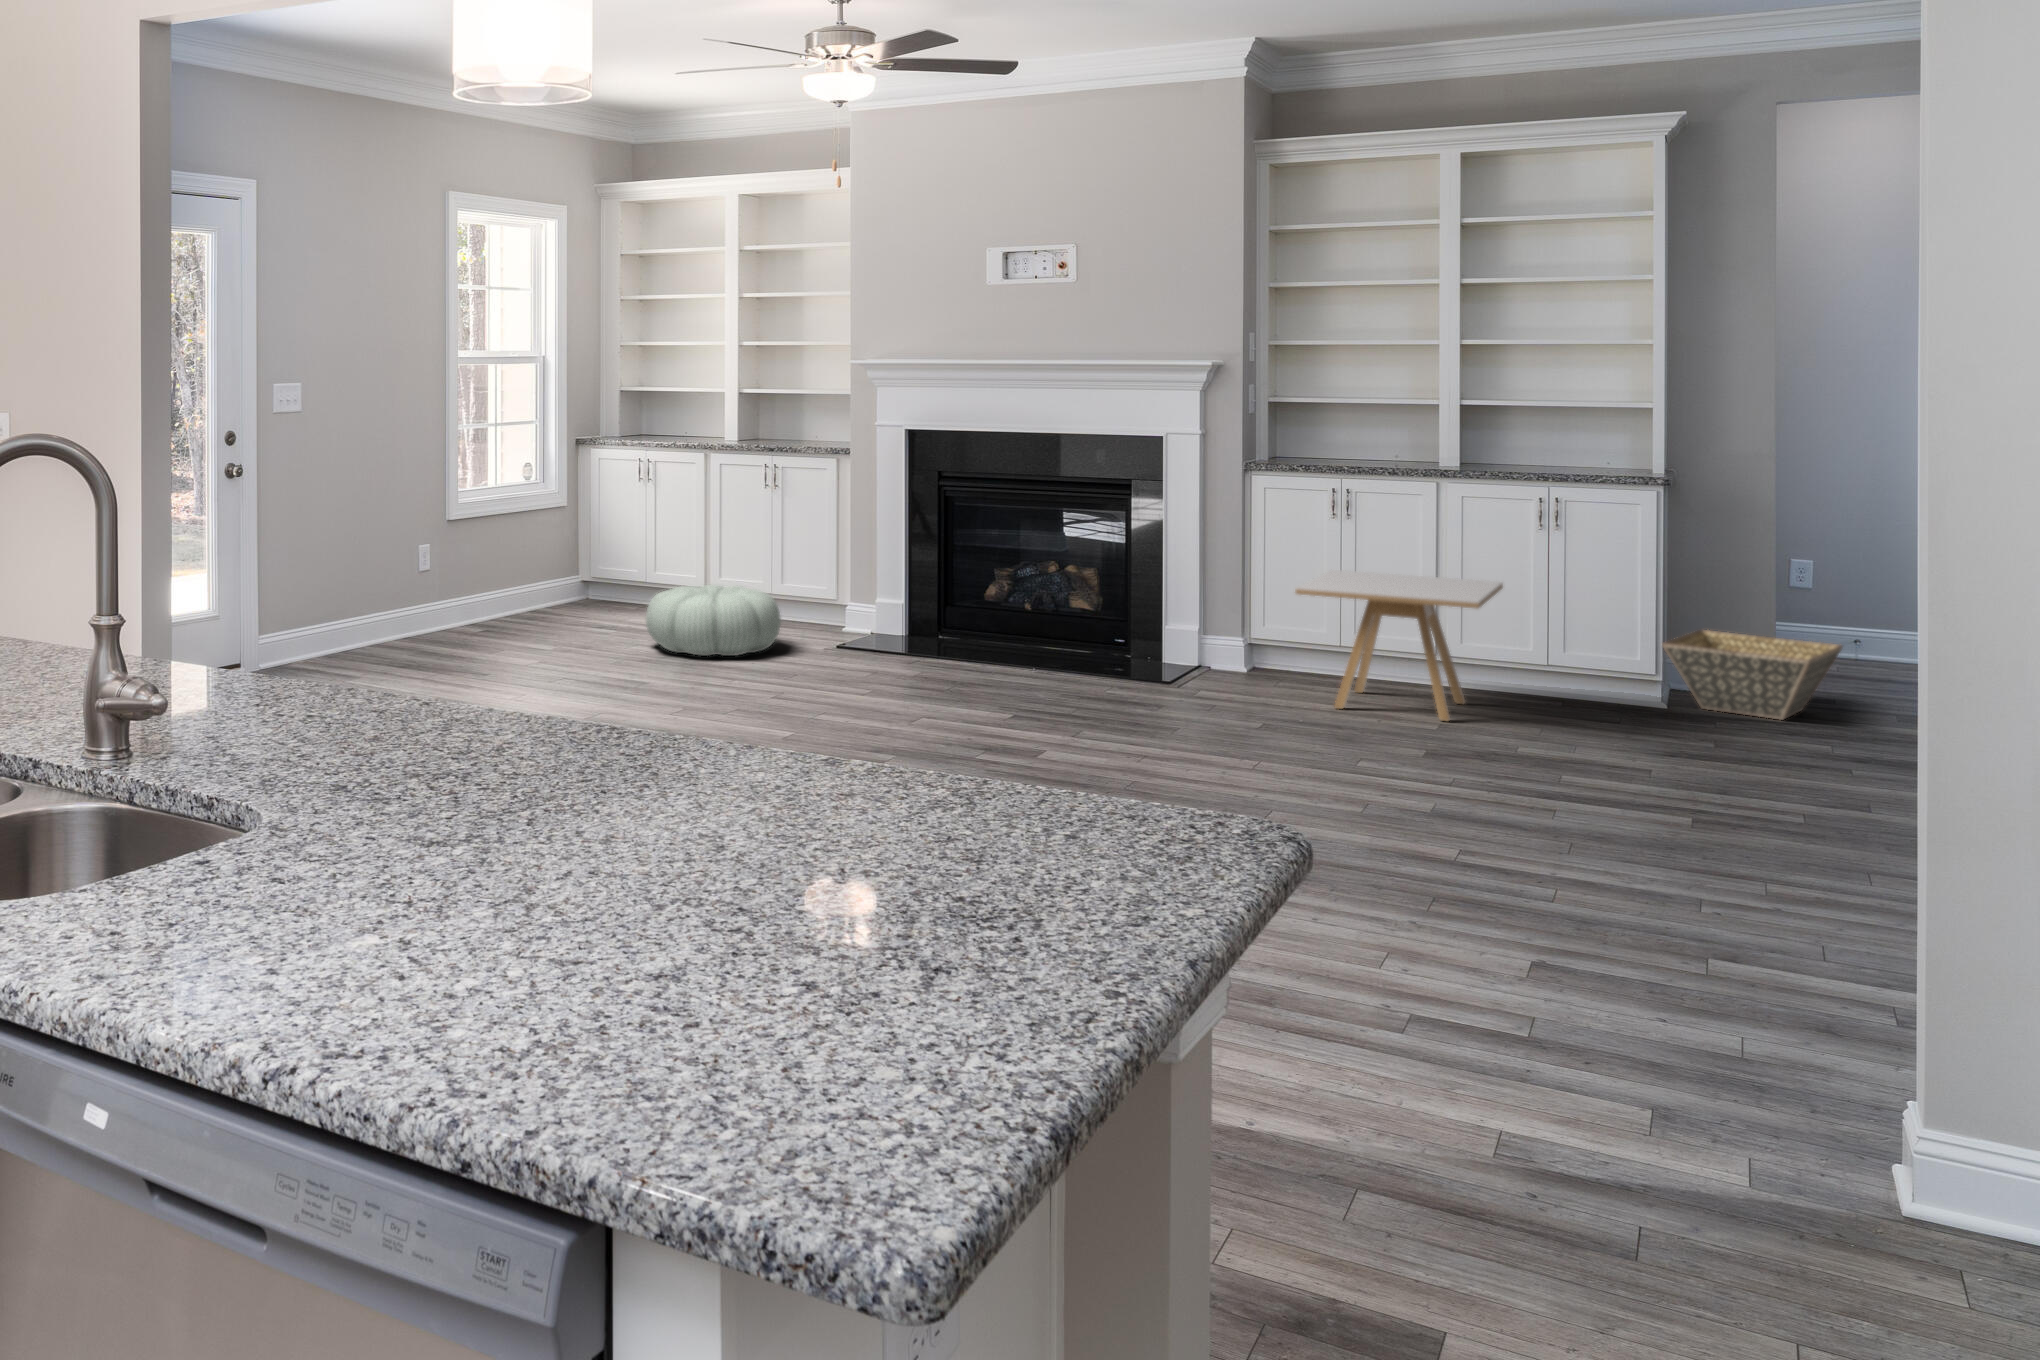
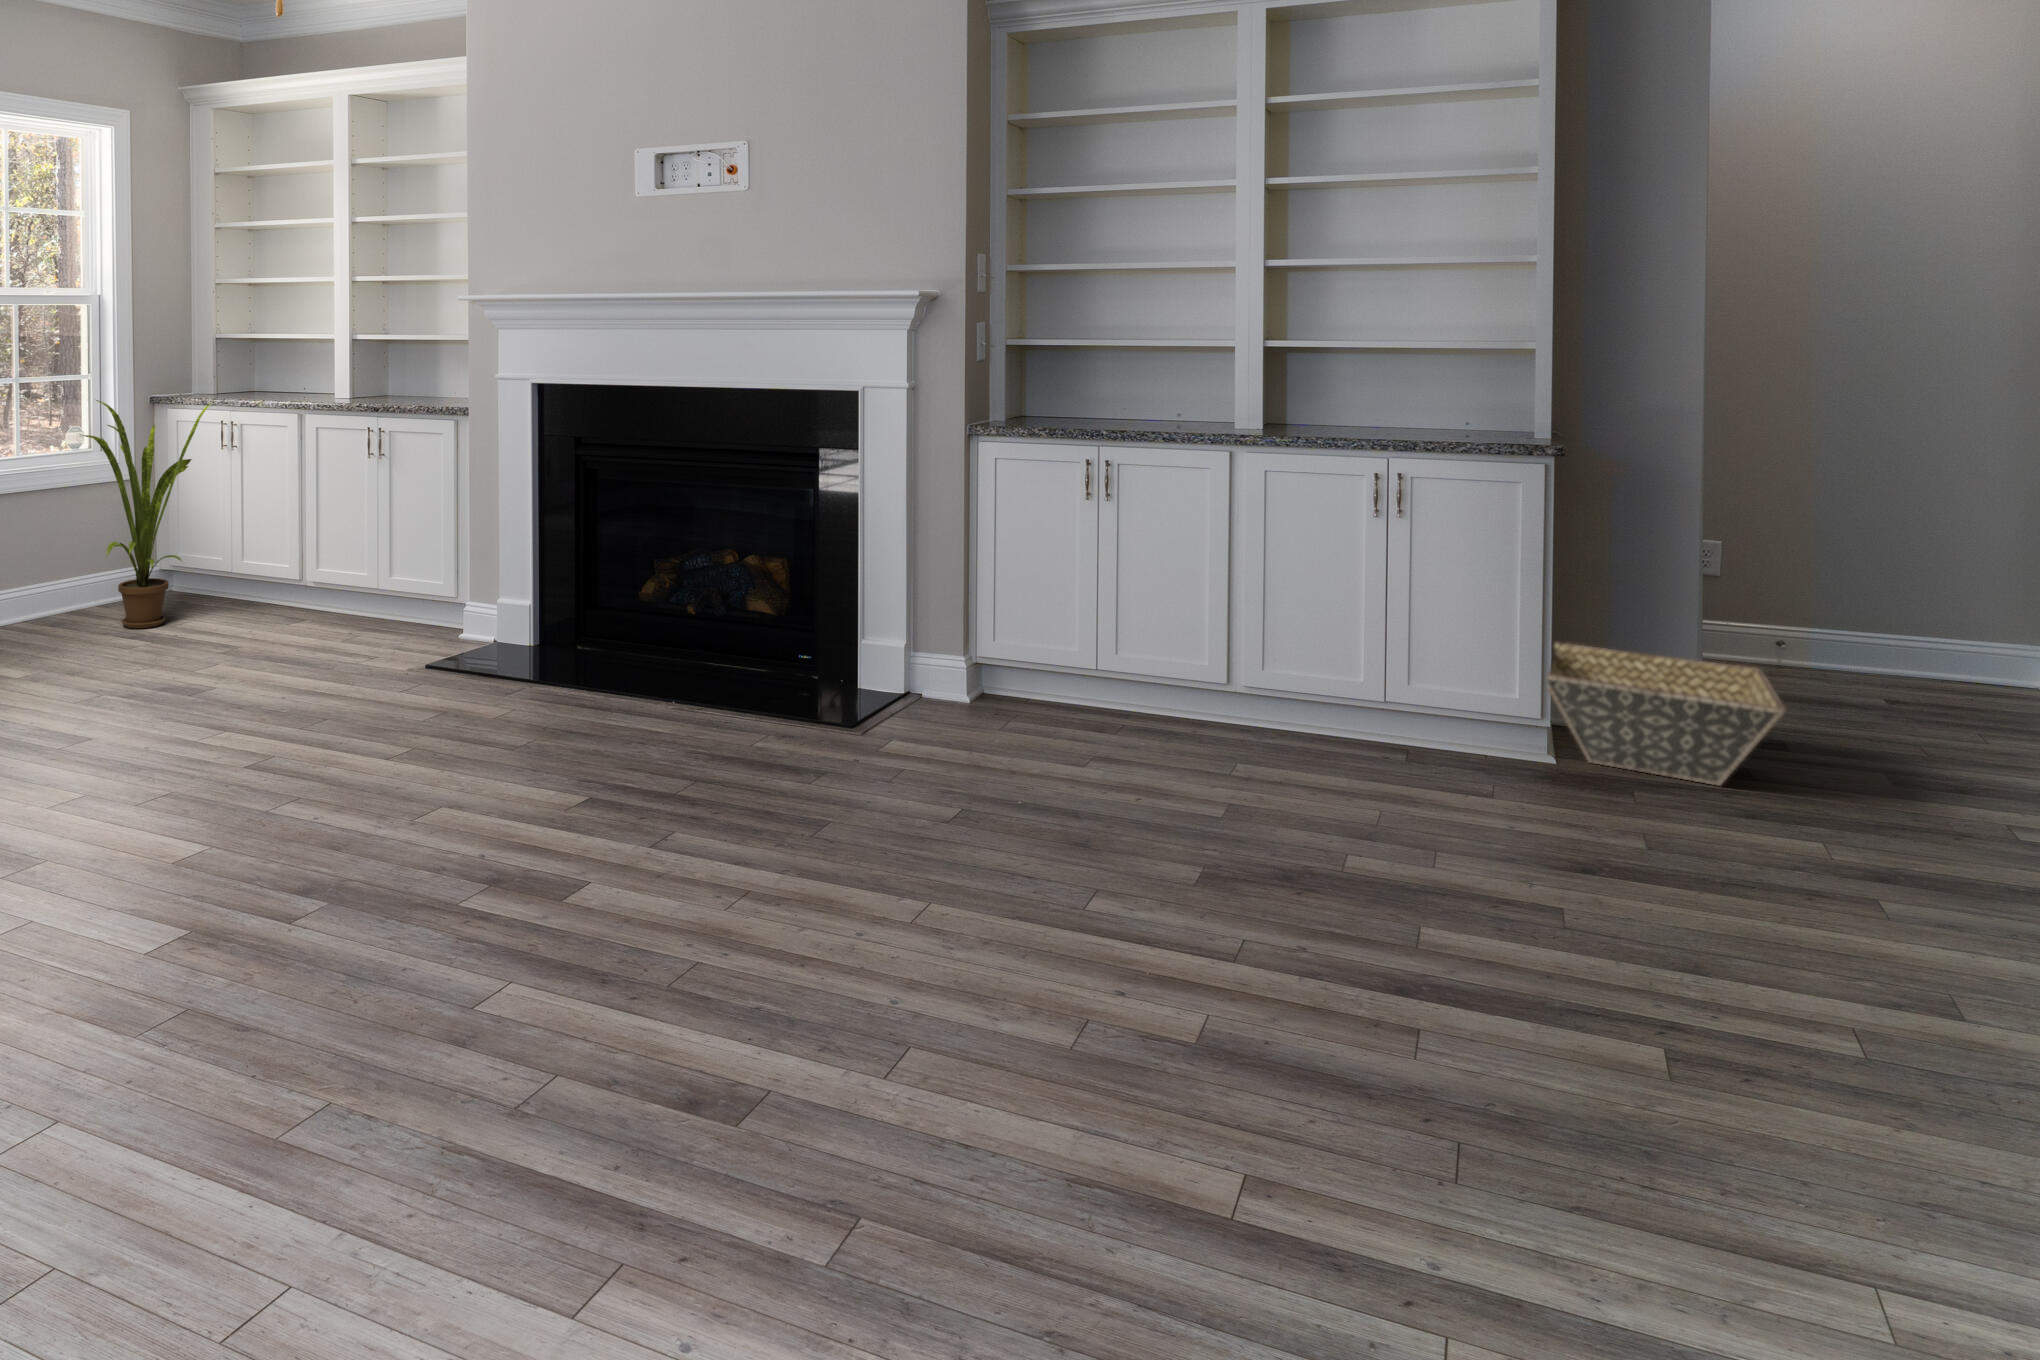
house plant: none [542,440,641,620] -> present [83,400,211,628]
side table: present [1295,570,1503,721] -> none [1072,570,1367,817]
pouf: present [646,585,781,656] -> none [176,590,363,699]

